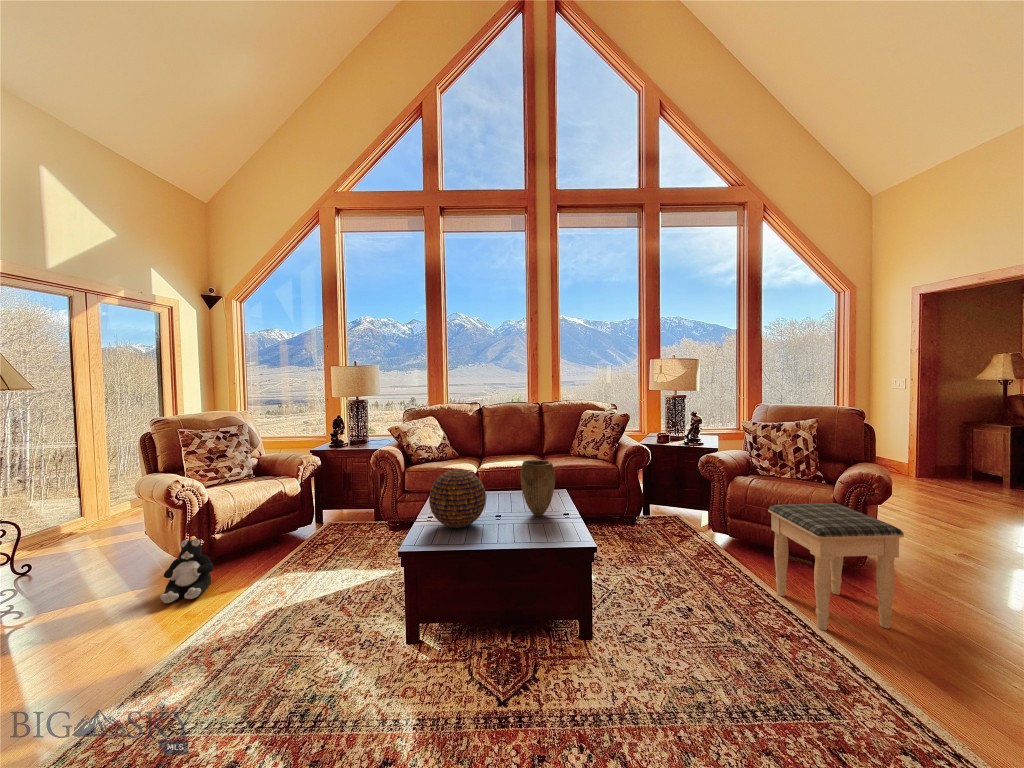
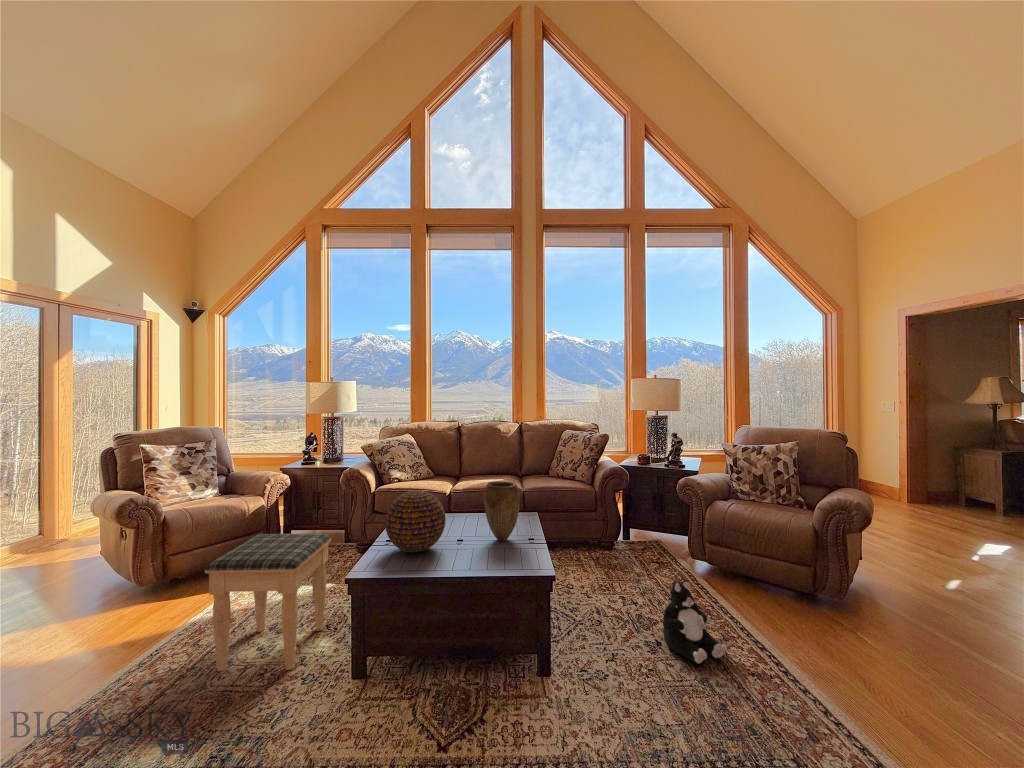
footstool: present [768,503,904,630] -> present [205,533,331,671]
plush toy: present [160,538,214,603] -> present [663,581,727,664]

